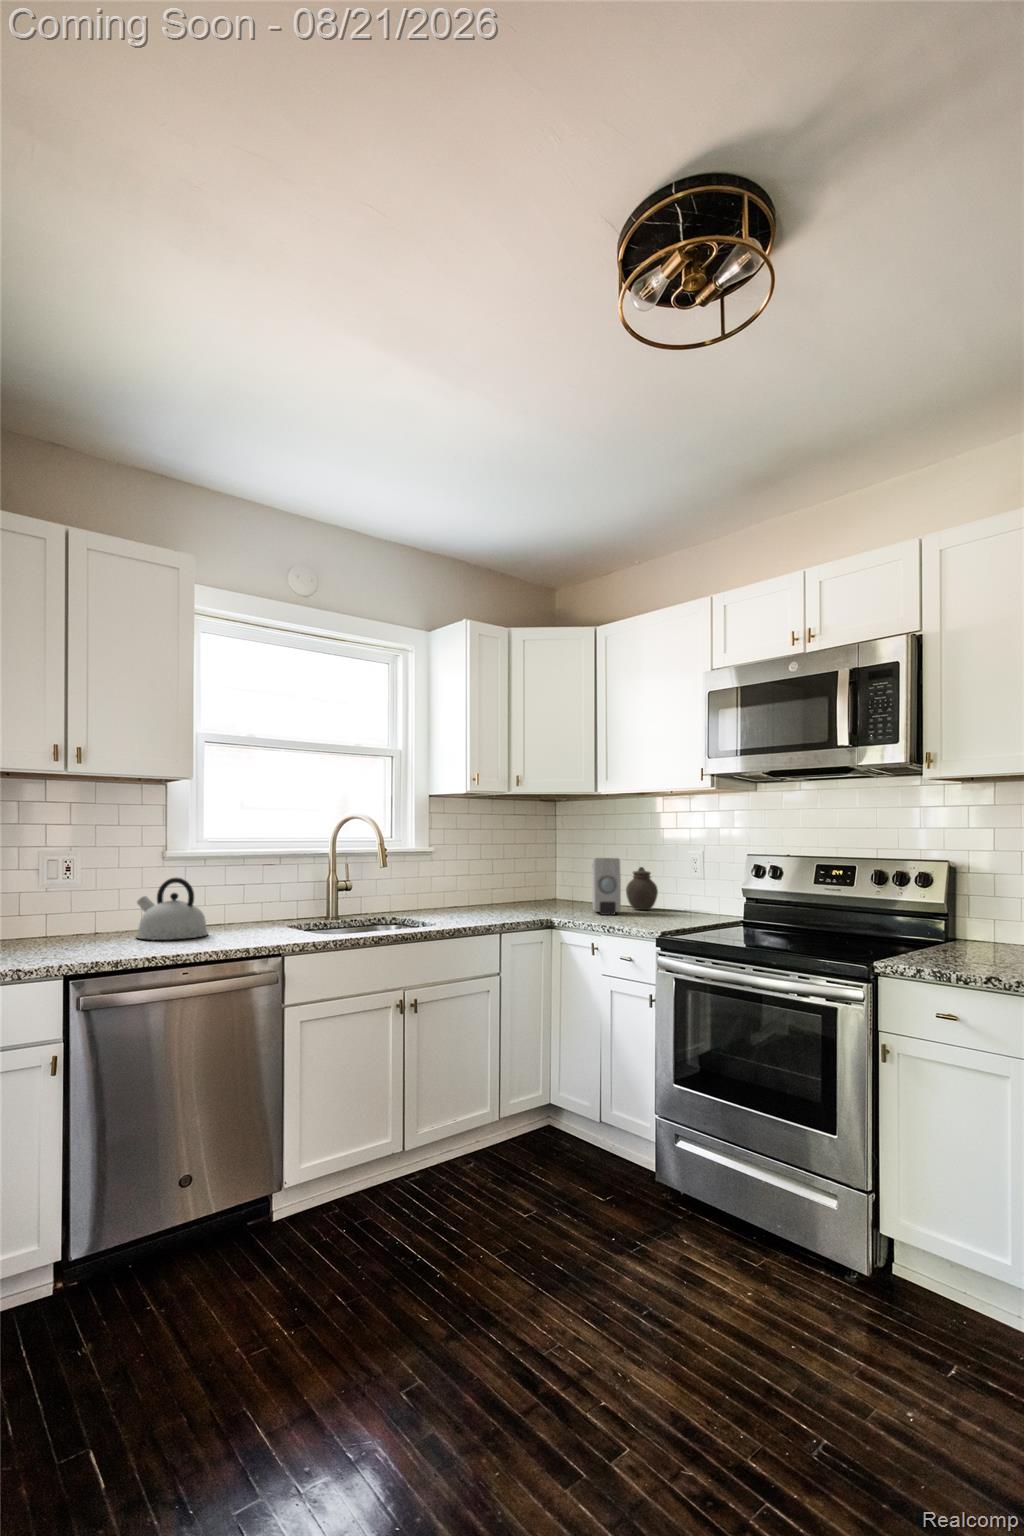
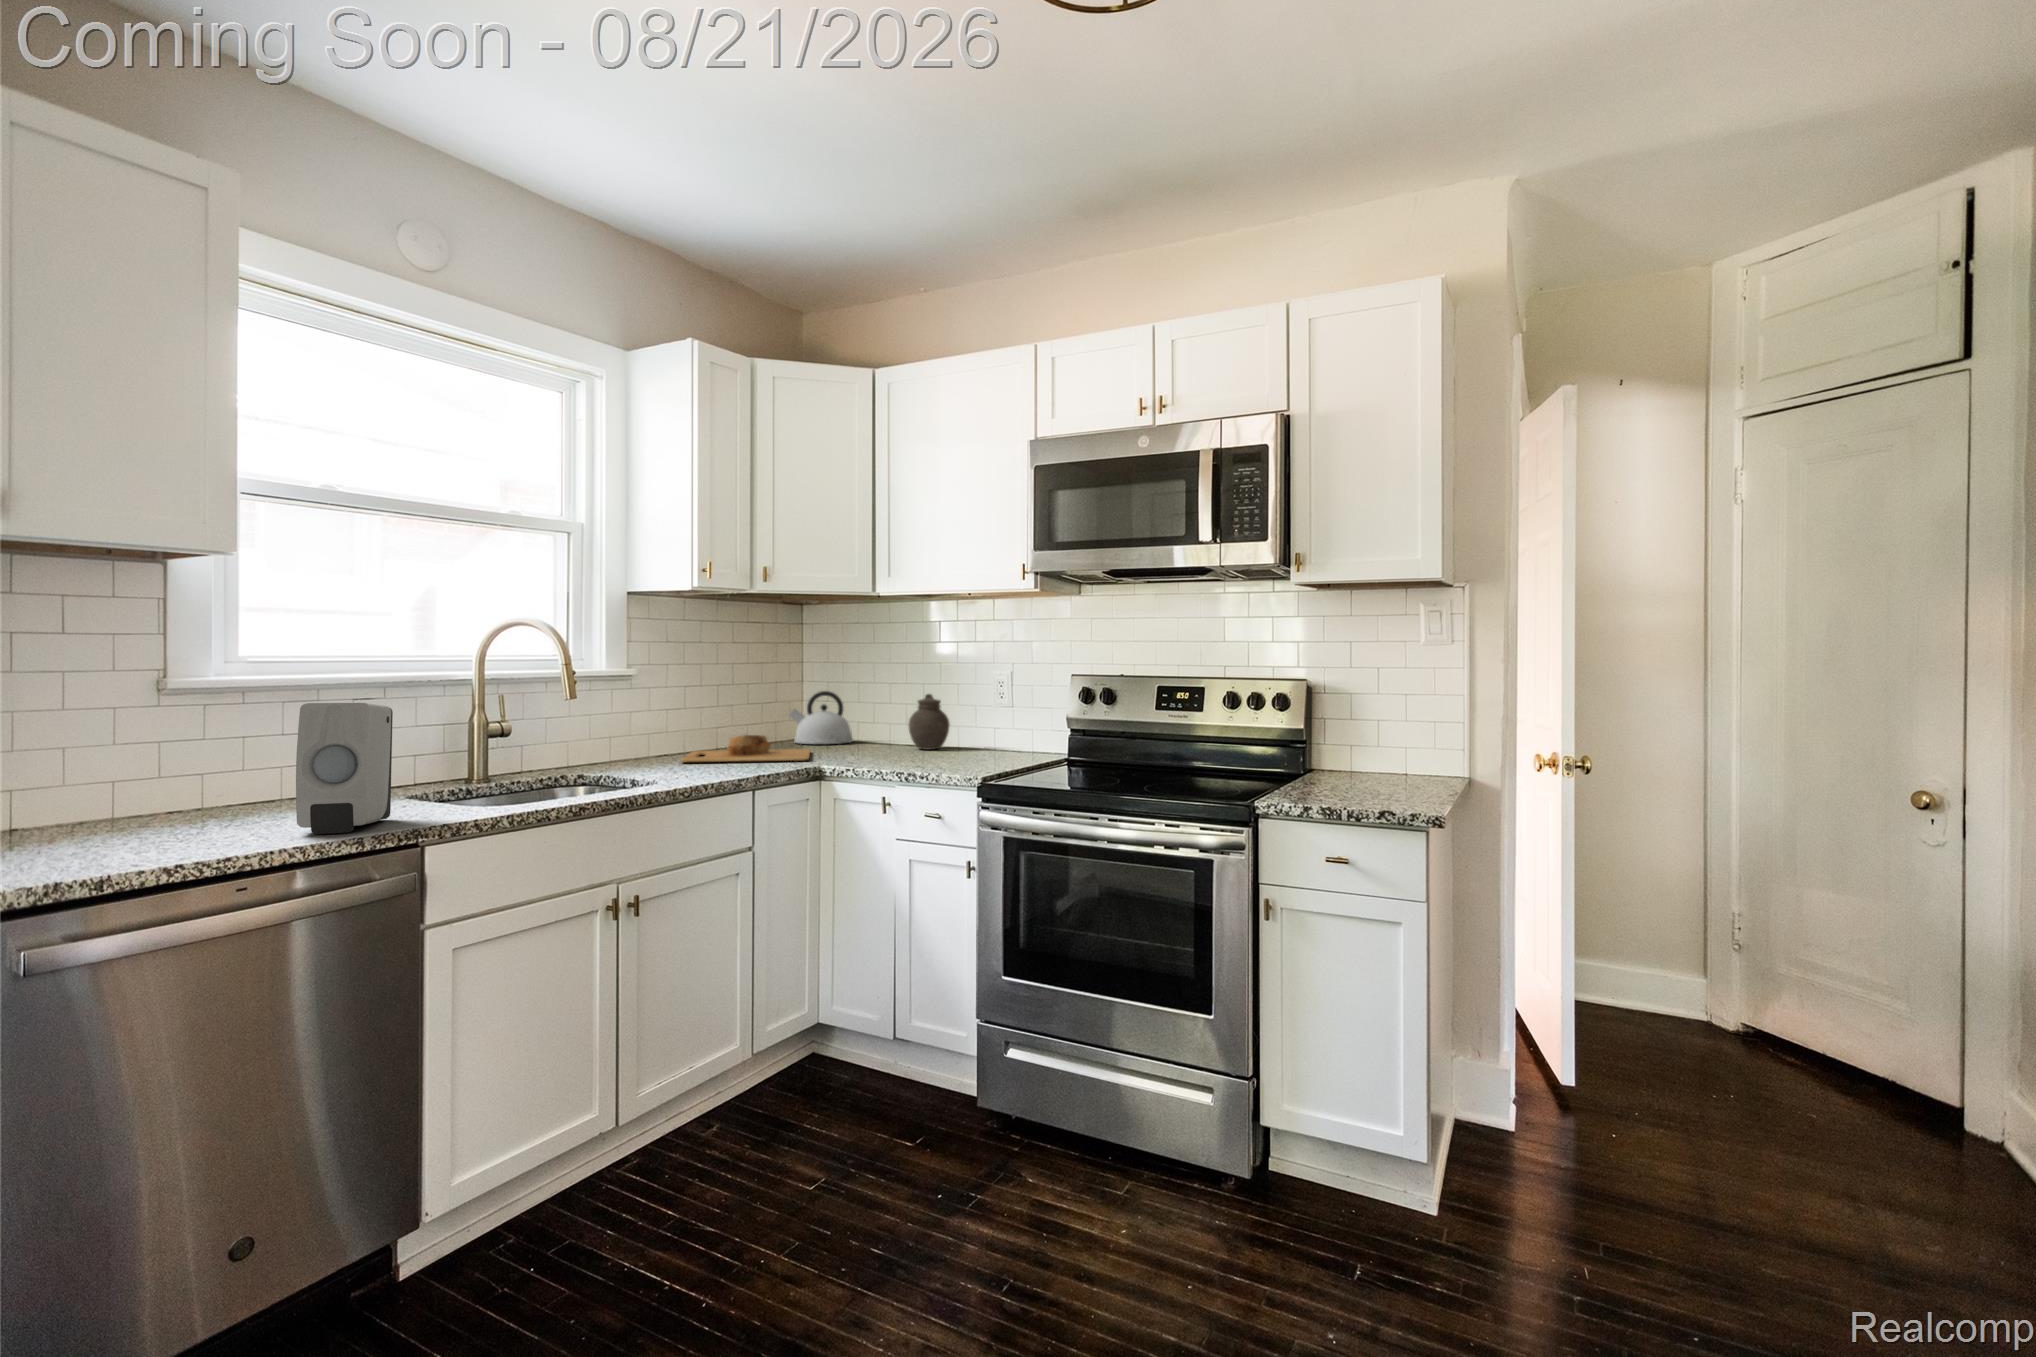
soap dispenser: present [592,858,621,915] -> present [296,703,393,834]
kettle: present [136,878,208,940] -> present [789,691,853,744]
cutting board: none [460,894,553,914] -> present [681,735,810,763]

